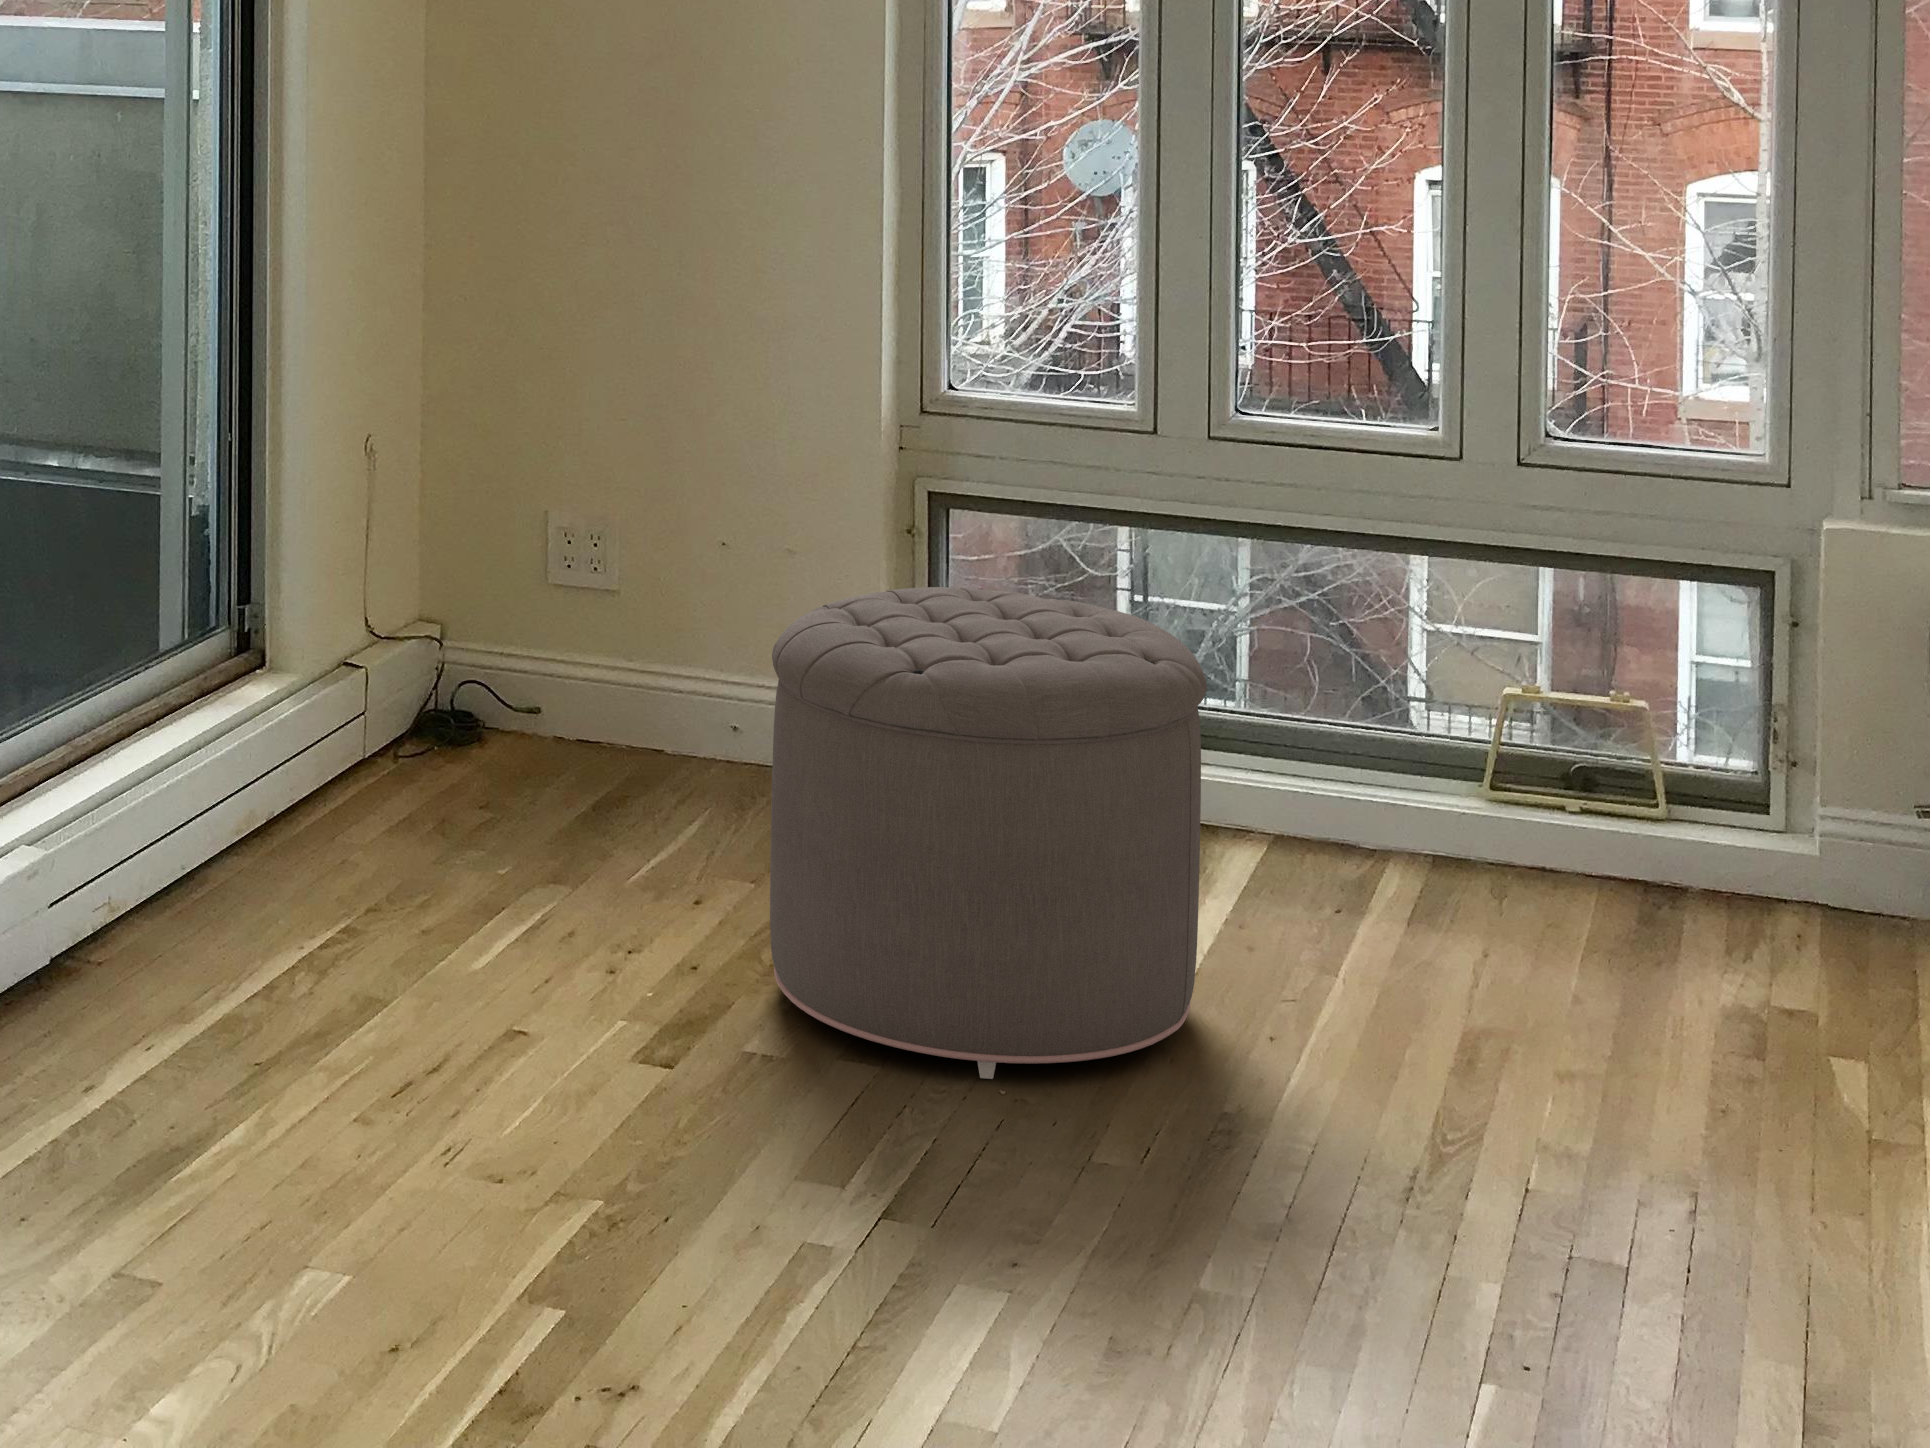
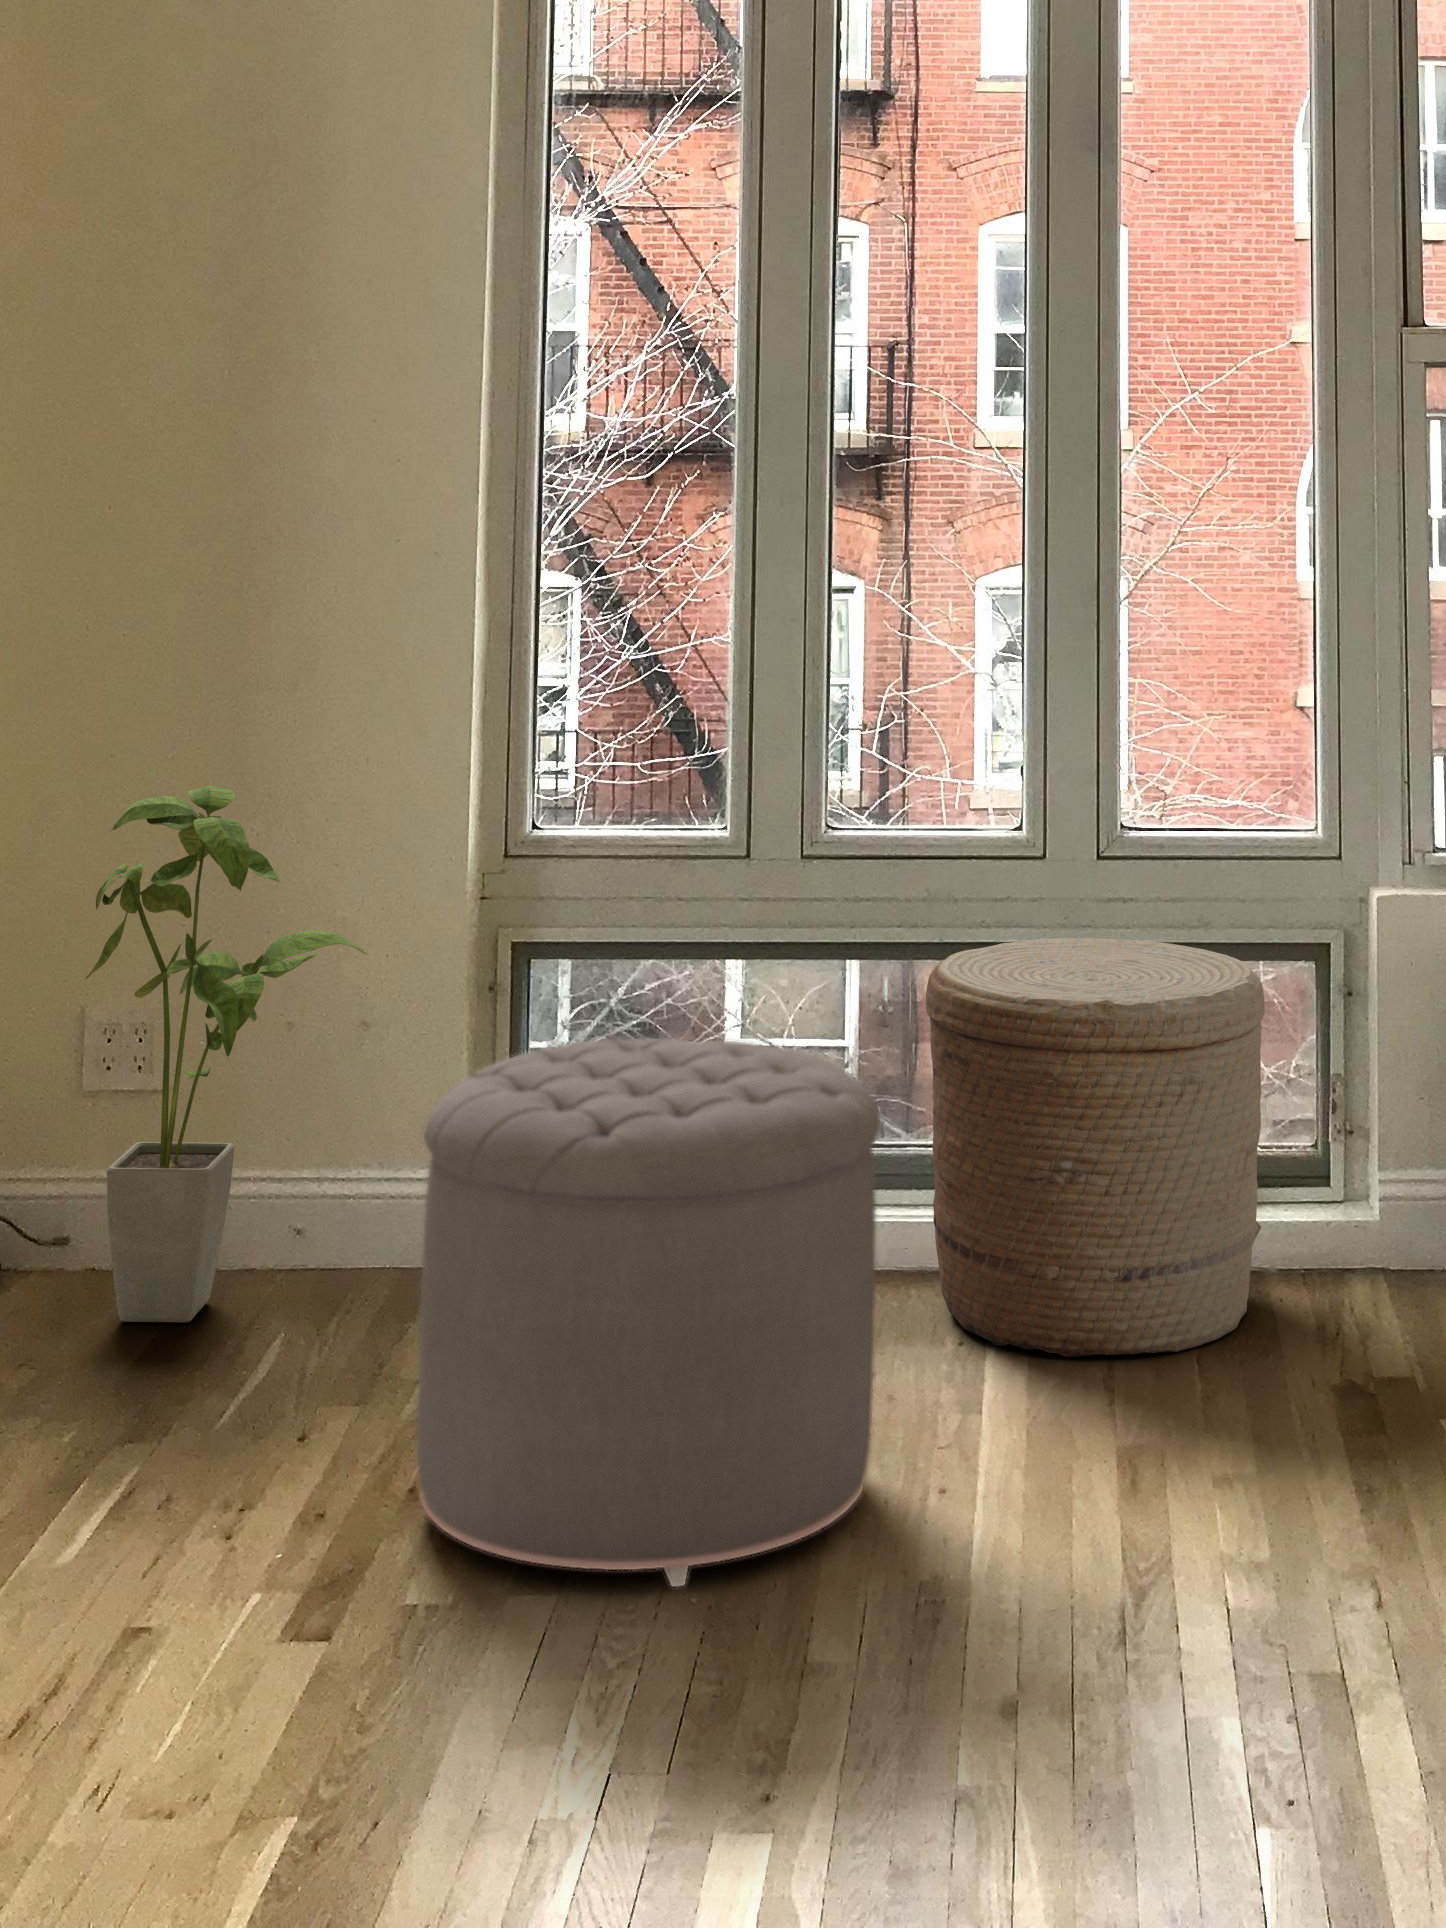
house plant: none [534,329,784,791] -> present [85,786,367,1322]
woven basket: none [1312,537,1677,950] -> present [925,938,1265,1357]

